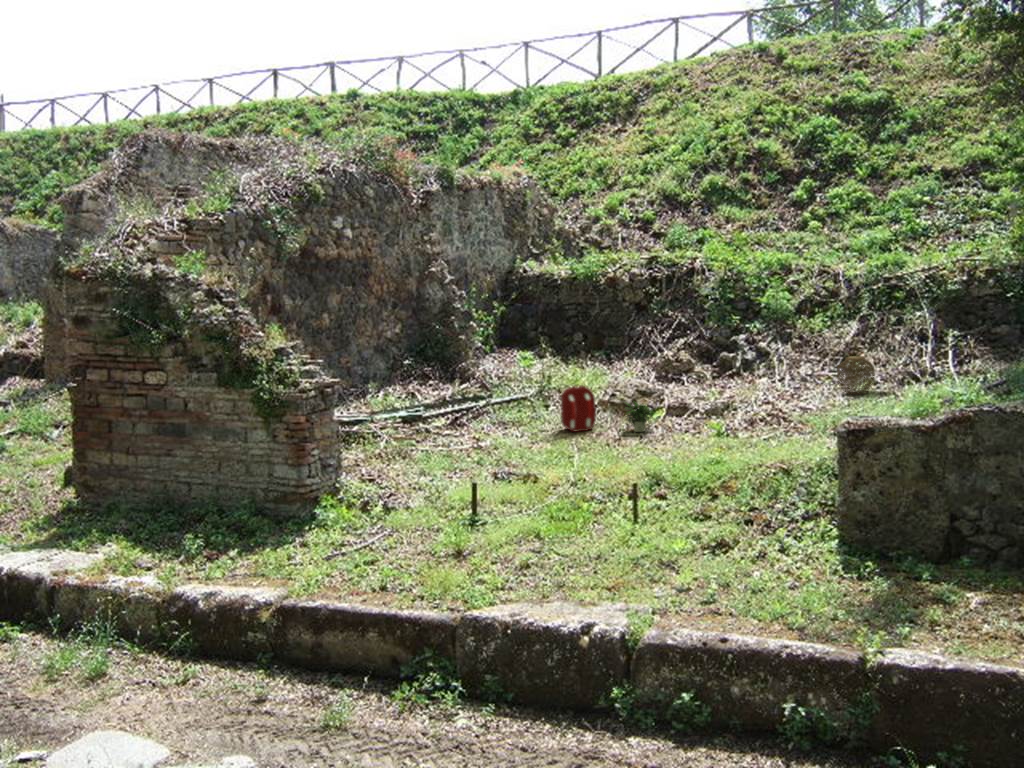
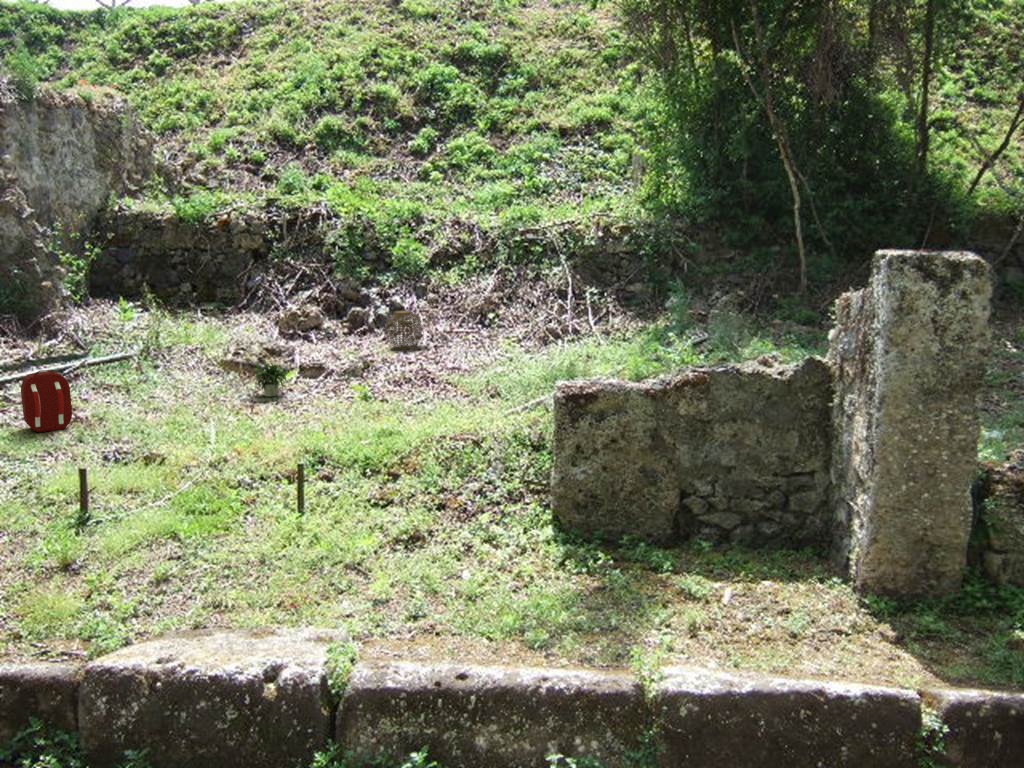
woven basket: present [837,356,874,395] -> present [386,310,422,350]
backpack: present [561,386,596,432] -> present [21,370,72,432]

